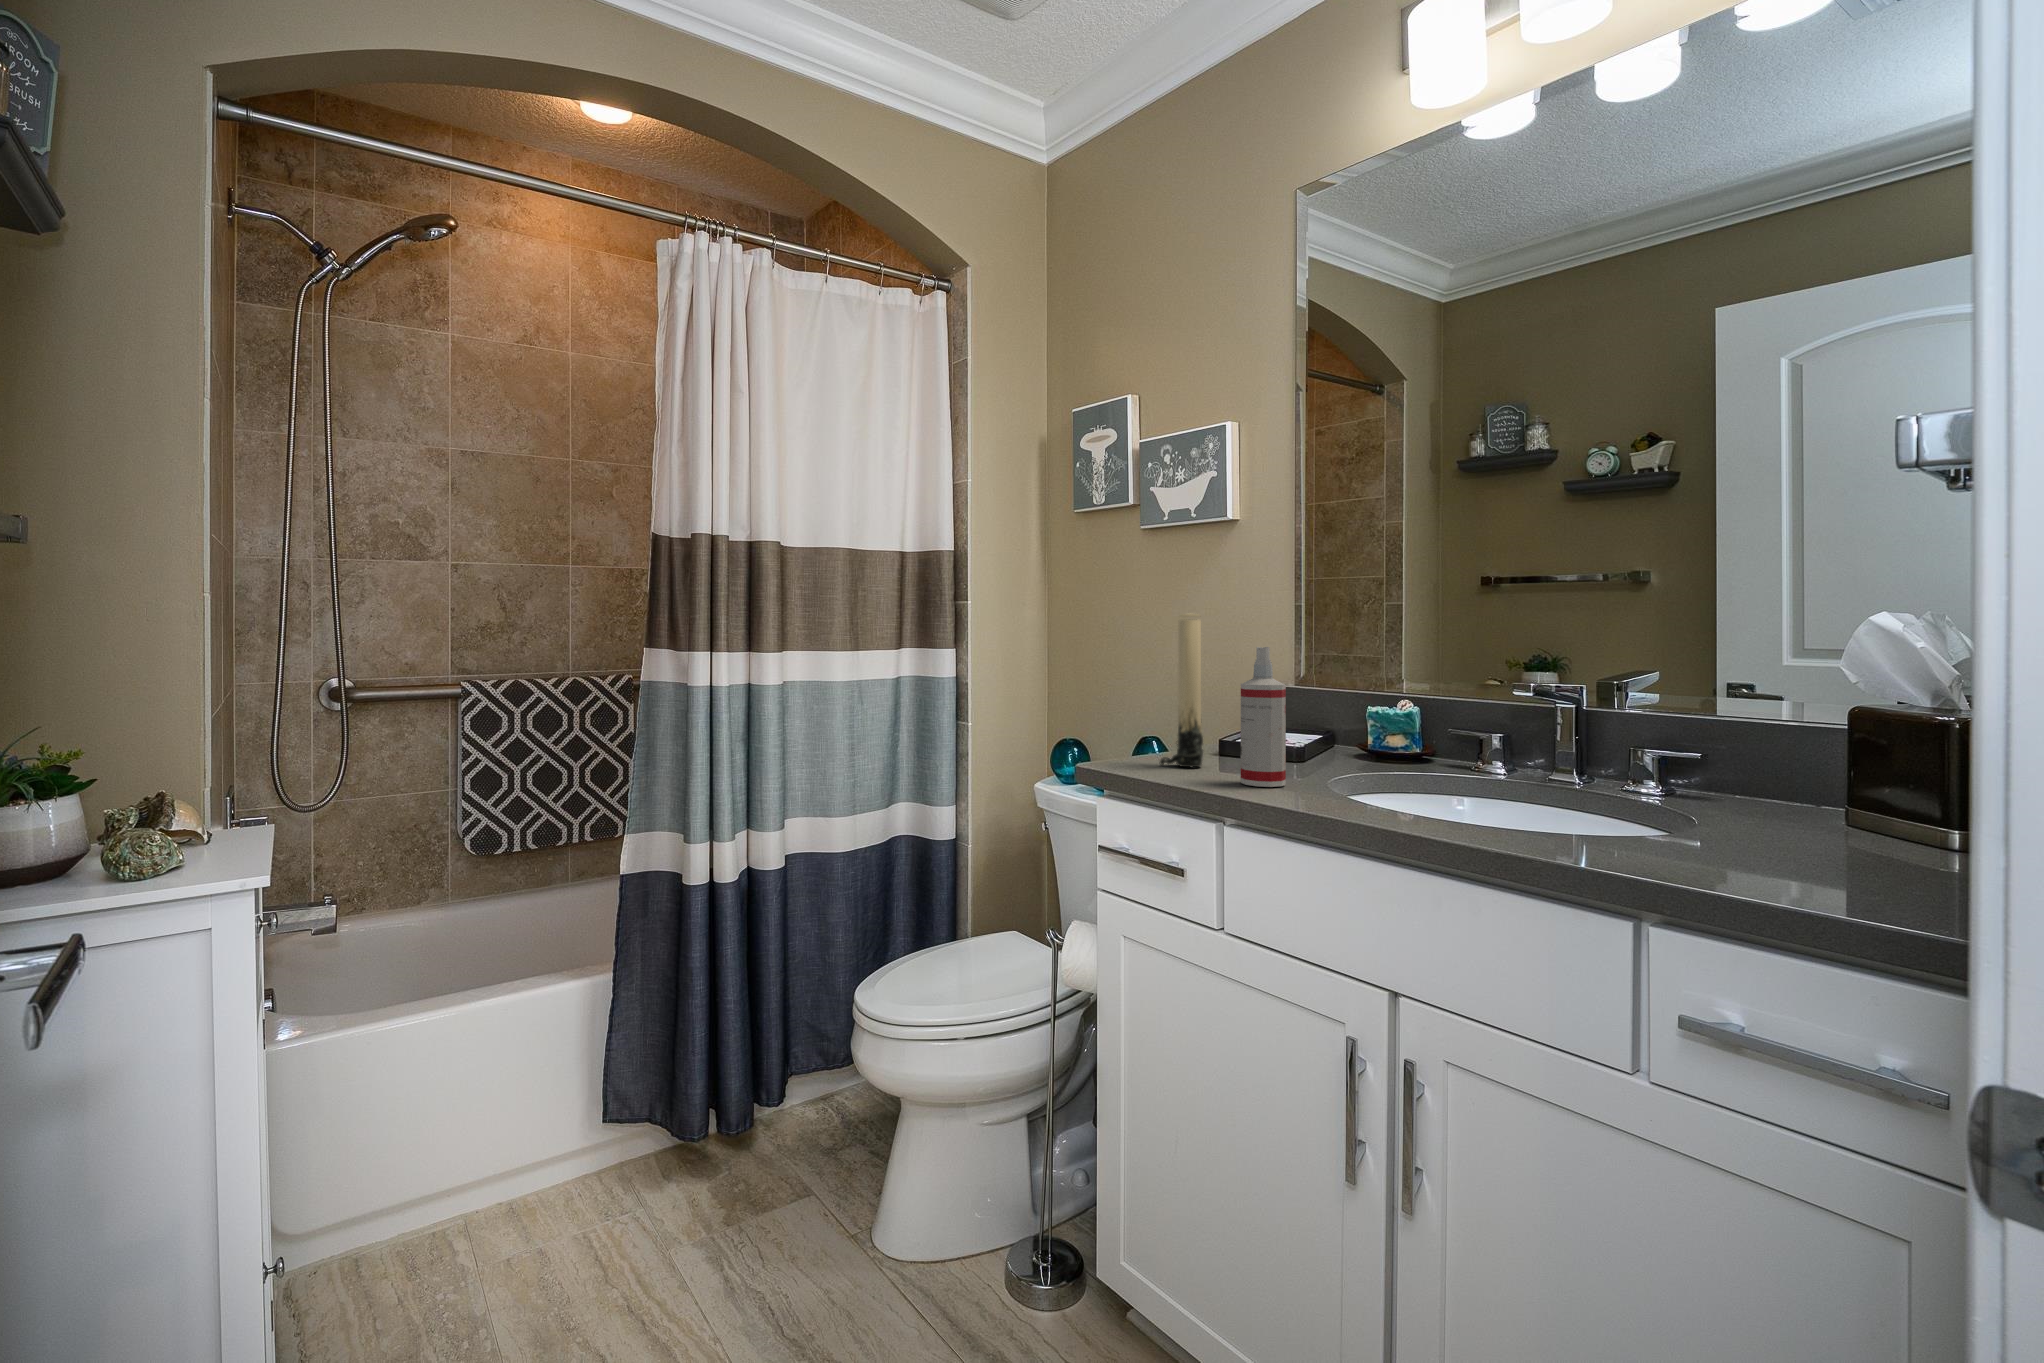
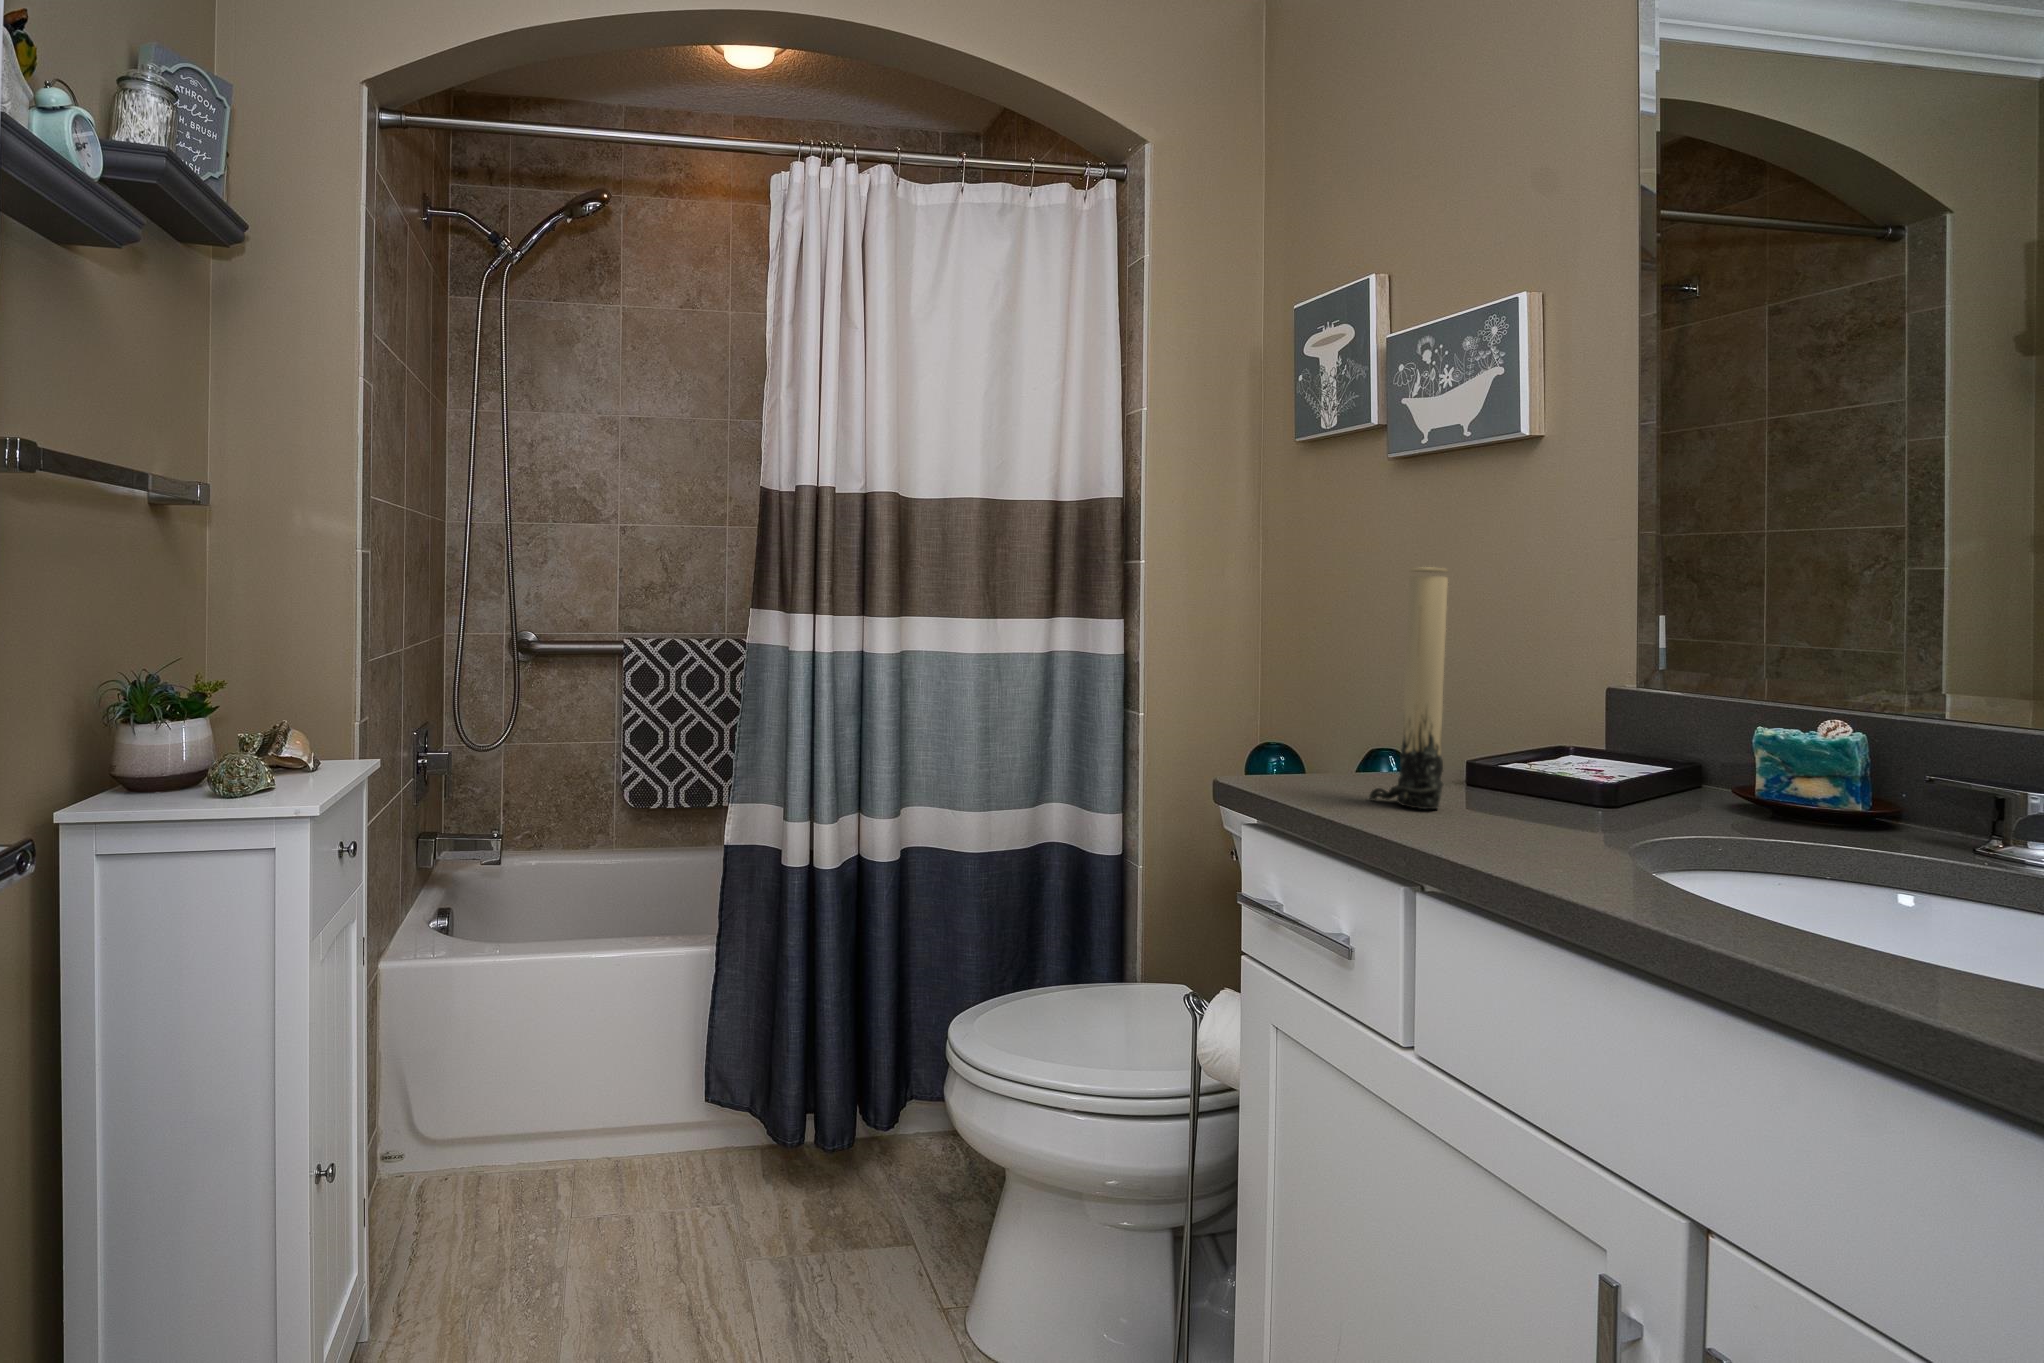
spray bottle: present [1241,647,1286,787] -> none [1497,621,1592,865]

